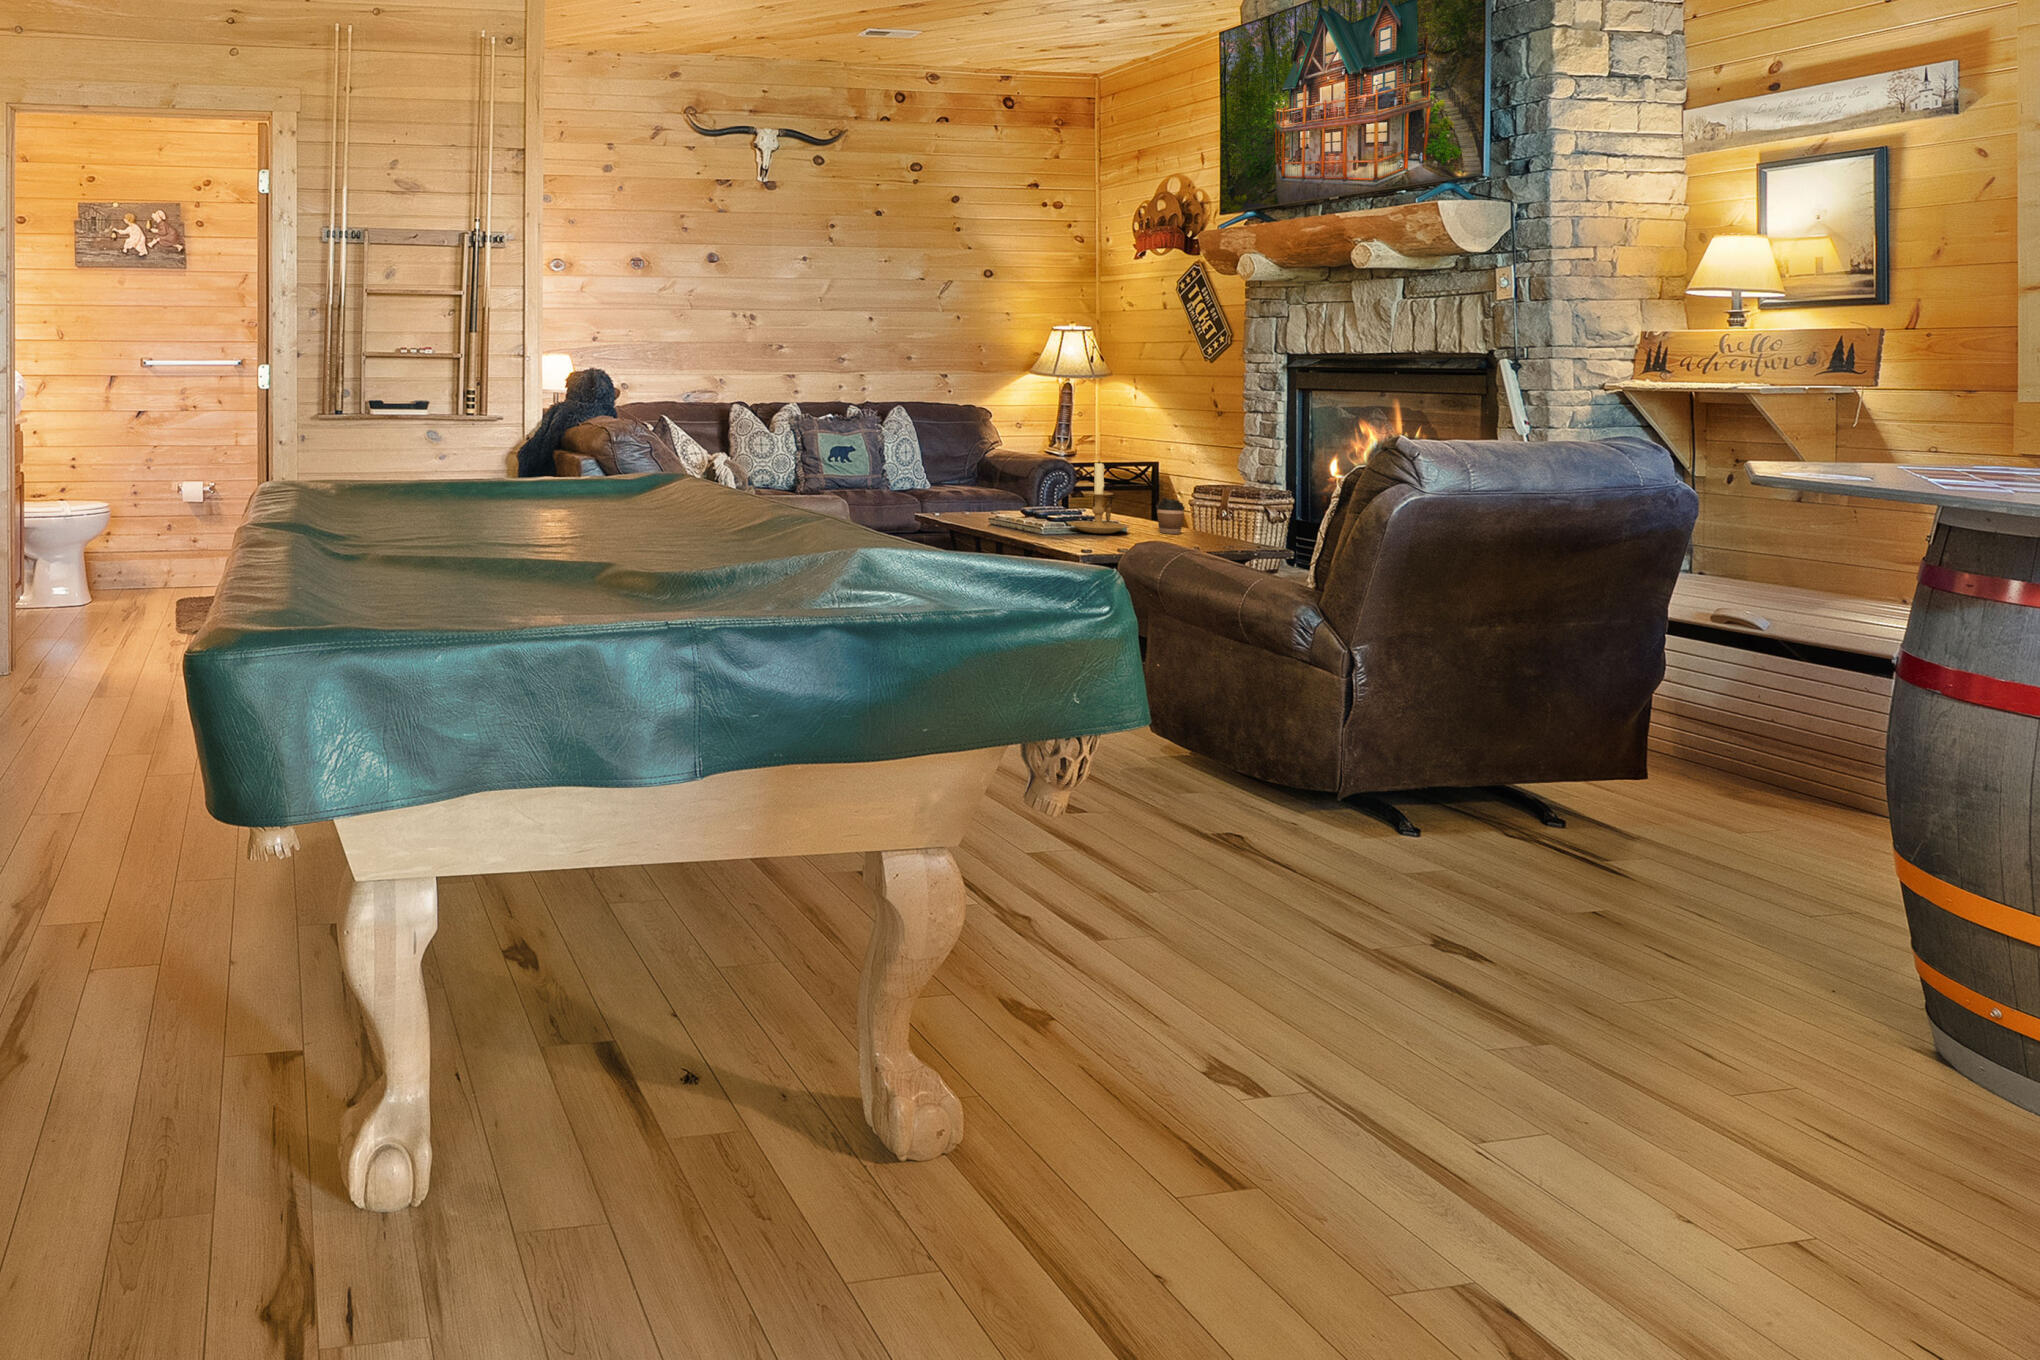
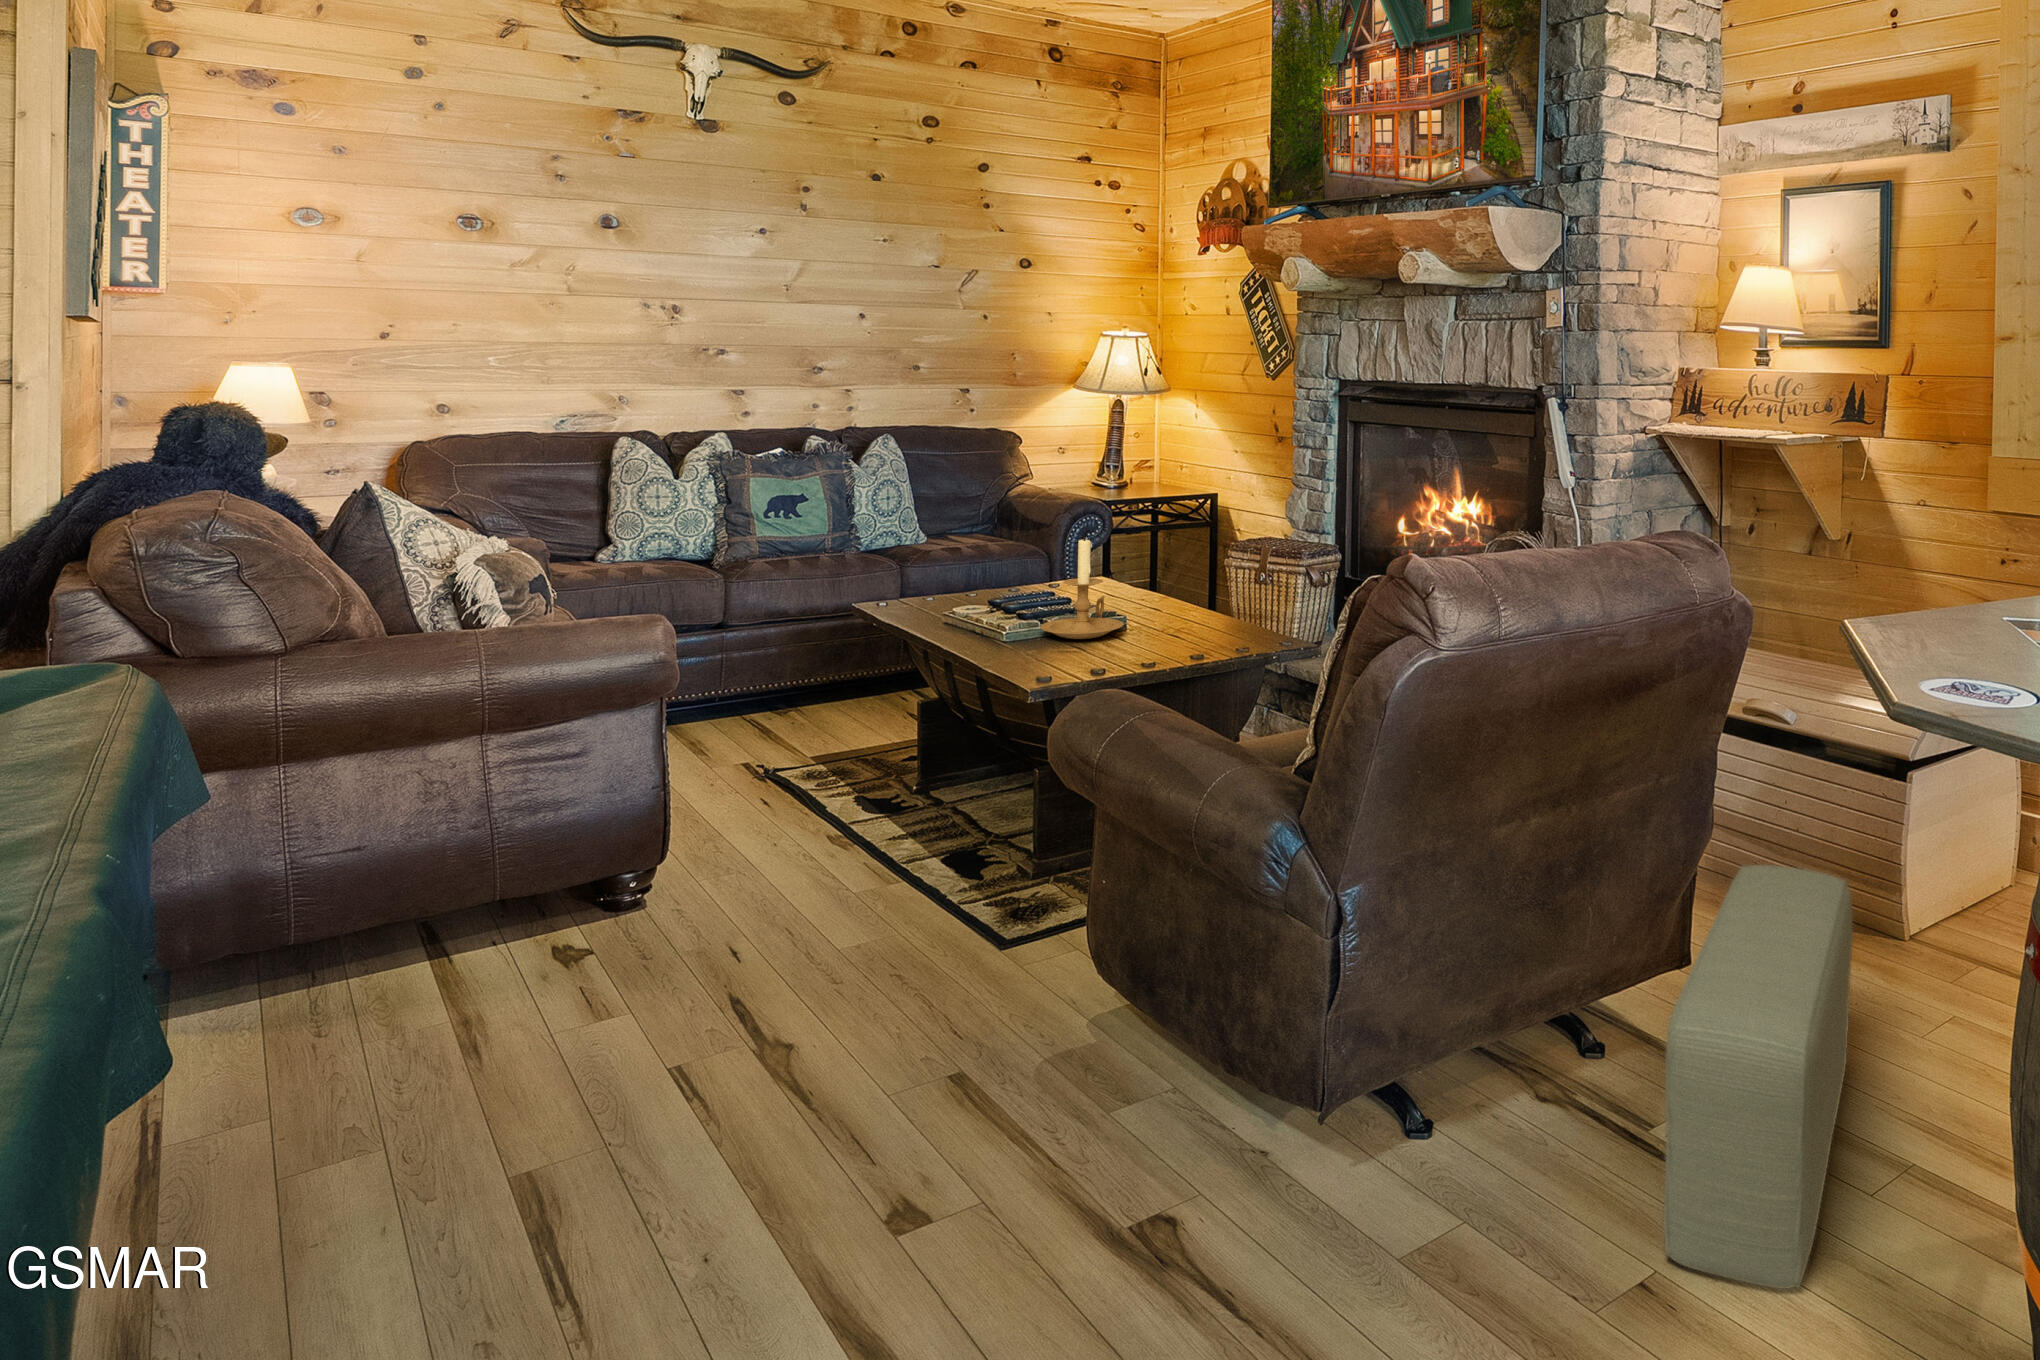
coffee cup: present [1156,498,1185,534] -> none [1162,581,1198,629]
pouf: none [1606,685,1793,909] -> present [1664,865,1853,1289]

